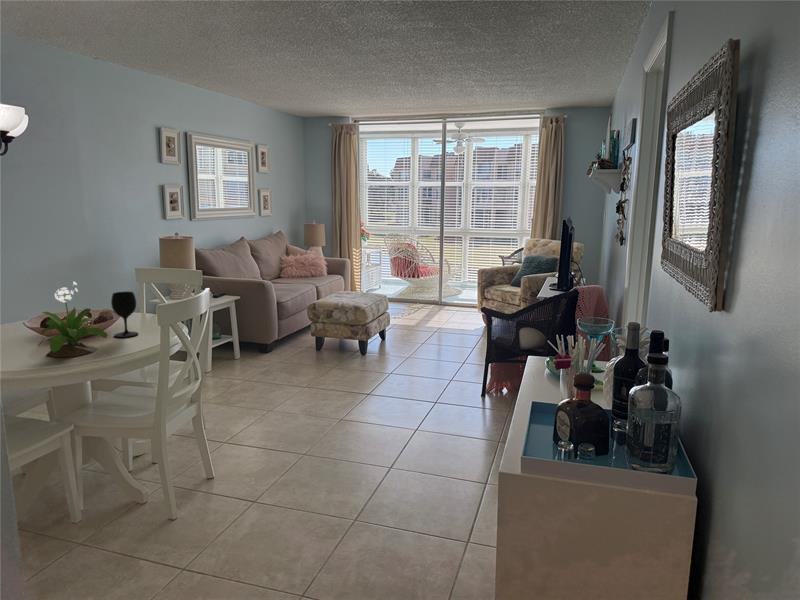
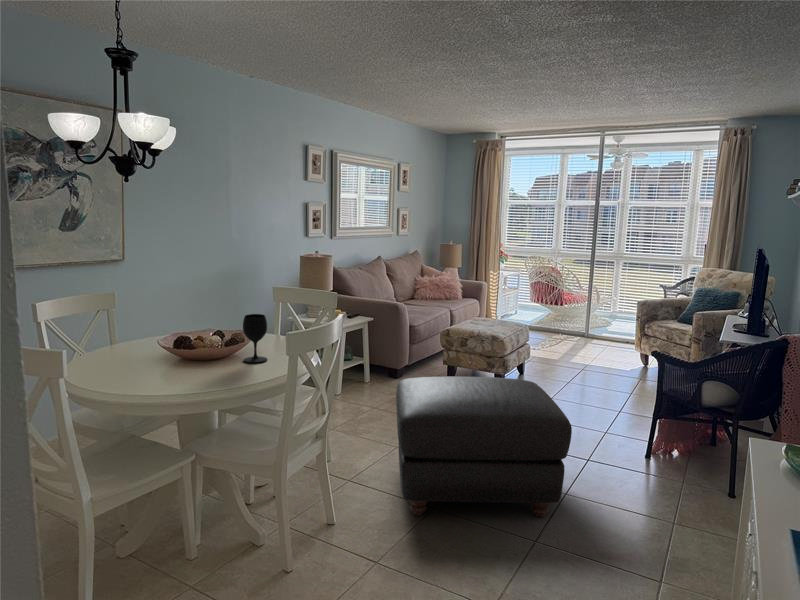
potted flower: present [38,282,107,357] -> none [167,303,236,383]
ottoman: none [266,338,417,462] -> present [396,376,572,518]

